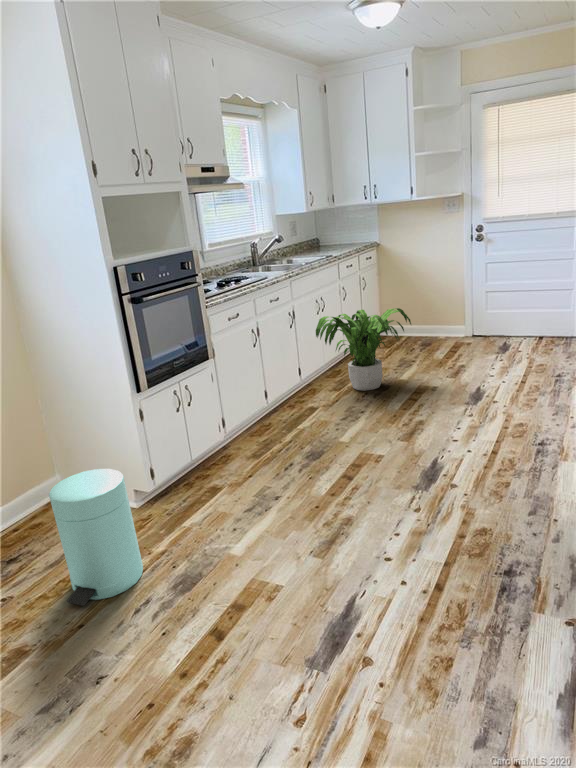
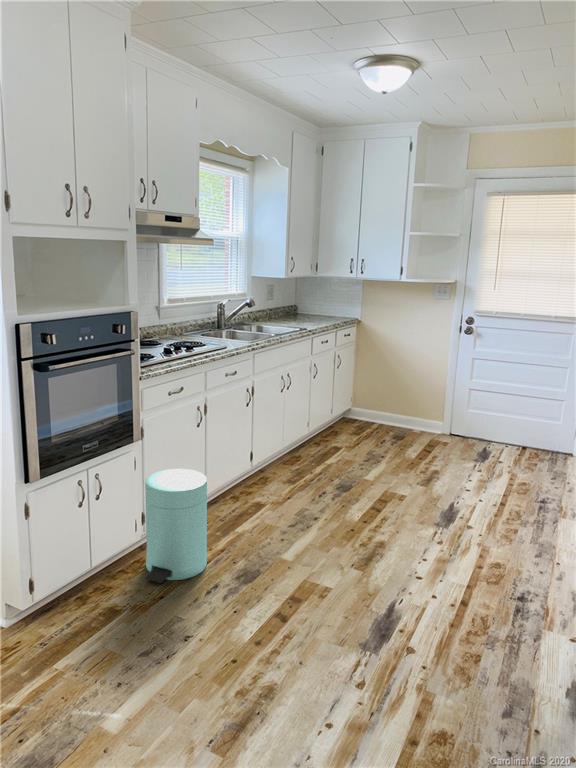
potted plant: present [316,308,411,391] -> none [347,365,432,438]

